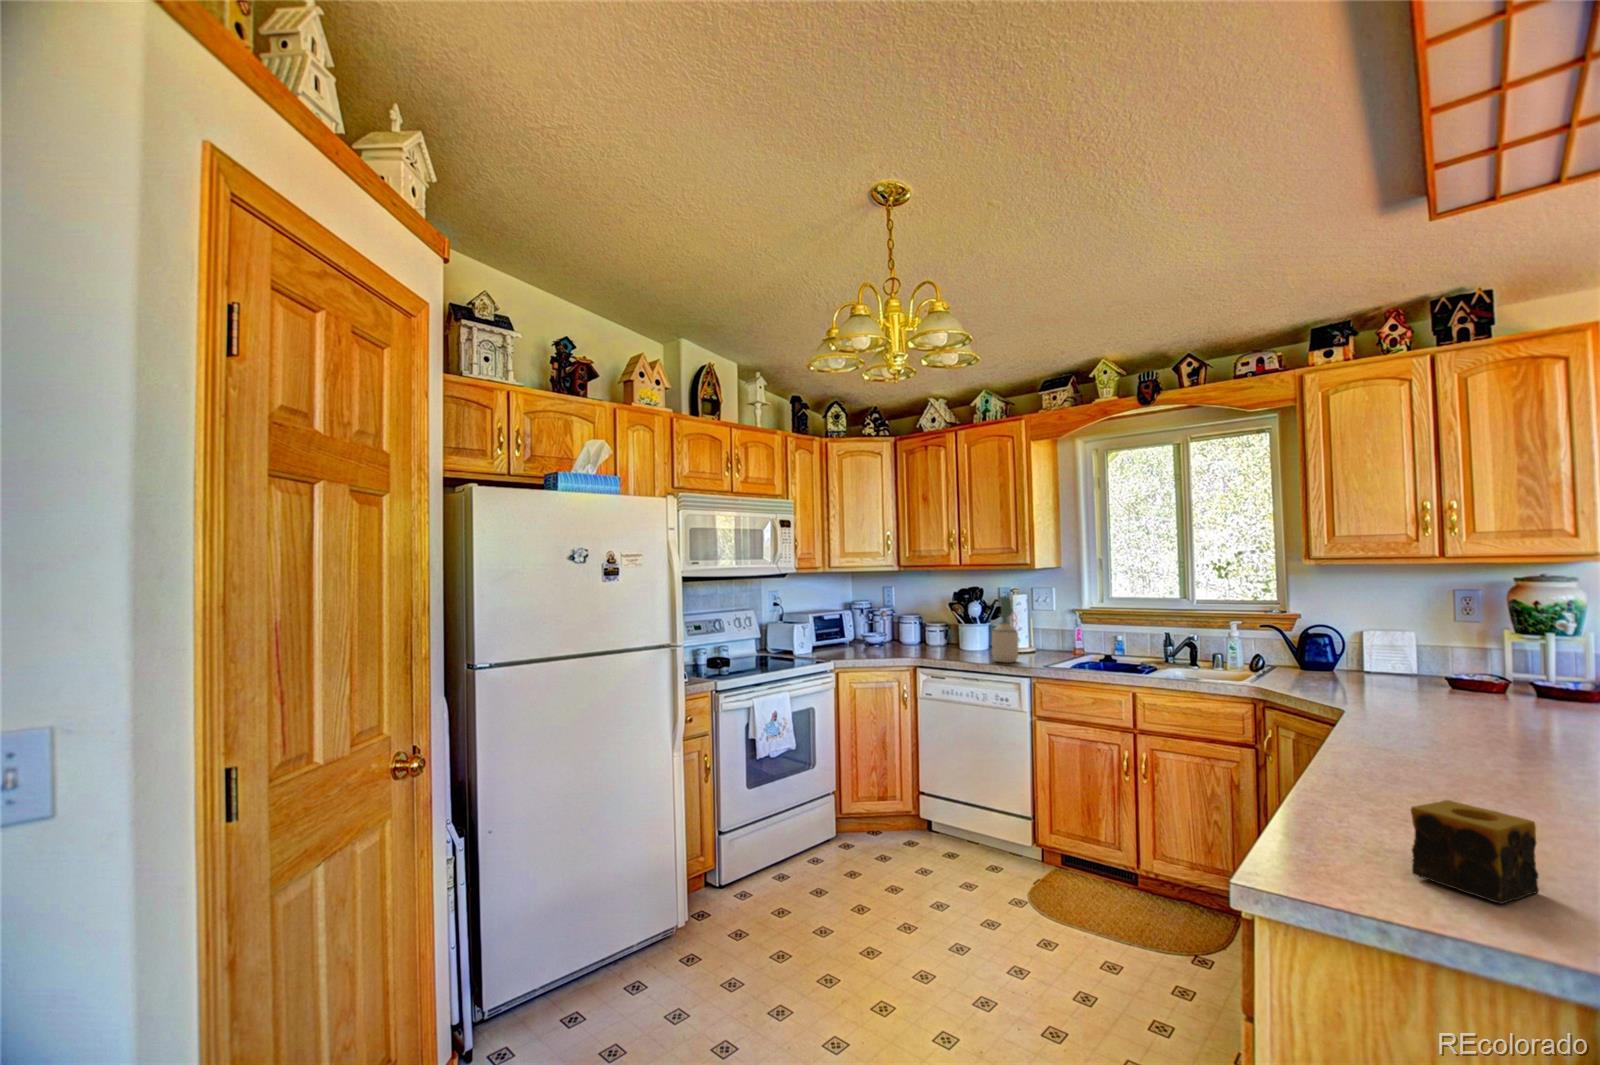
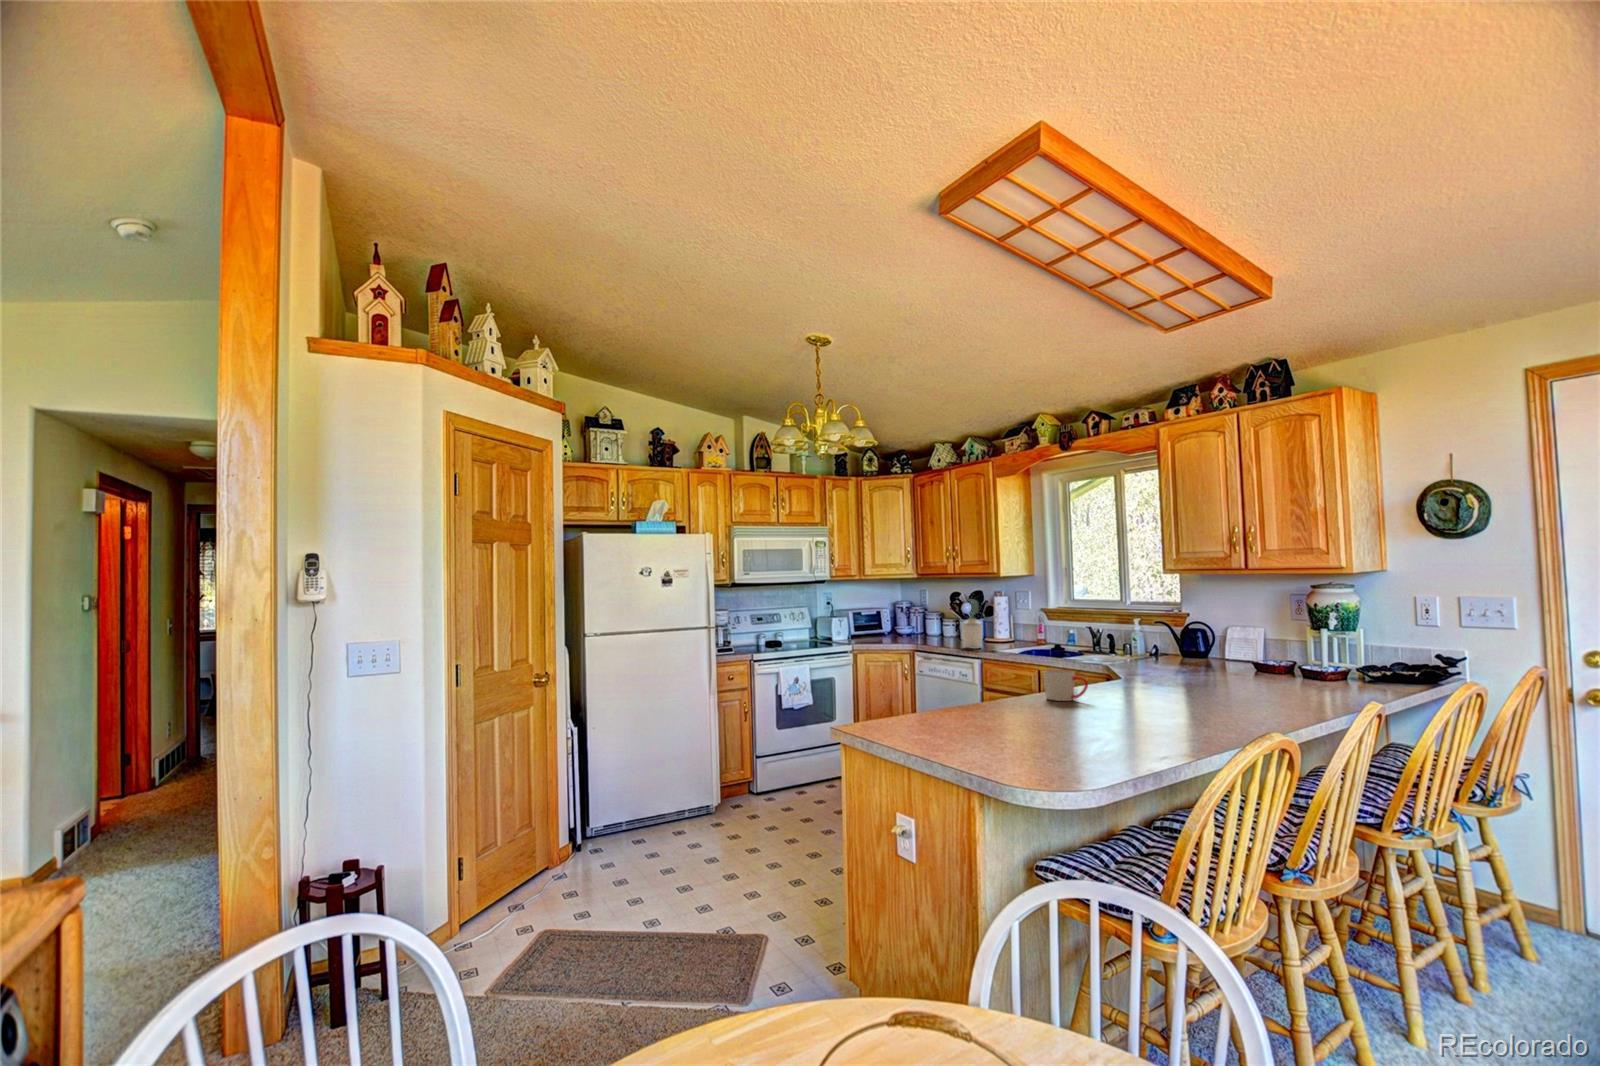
mug: none [1392,715,1488,771] -> present [1043,669,1088,701]
candle: present [1411,800,1539,904] -> none [902,691,942,730]

